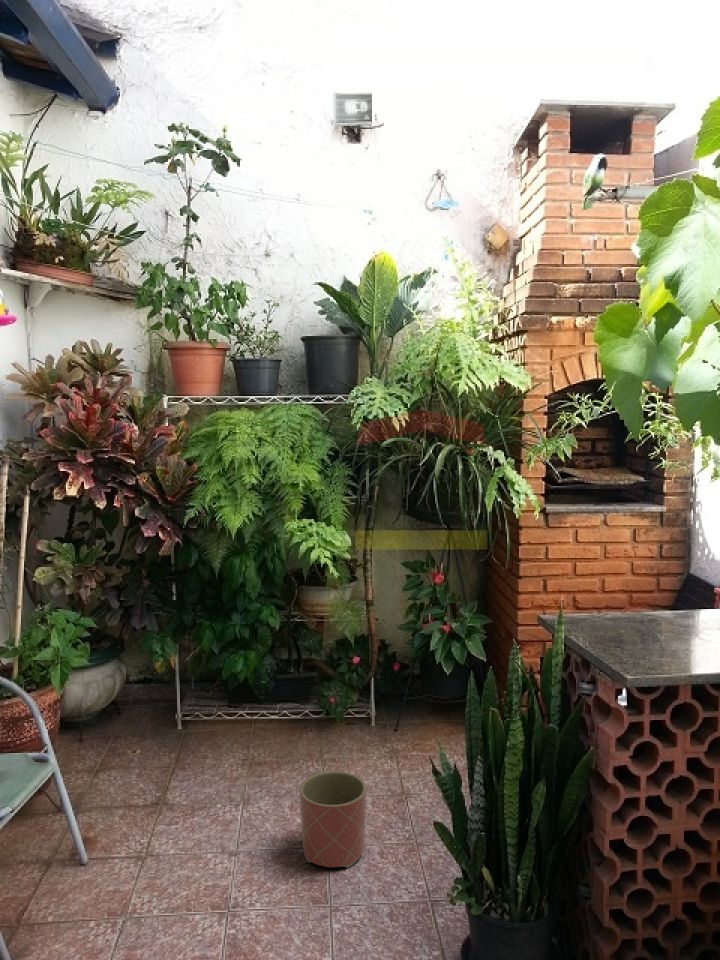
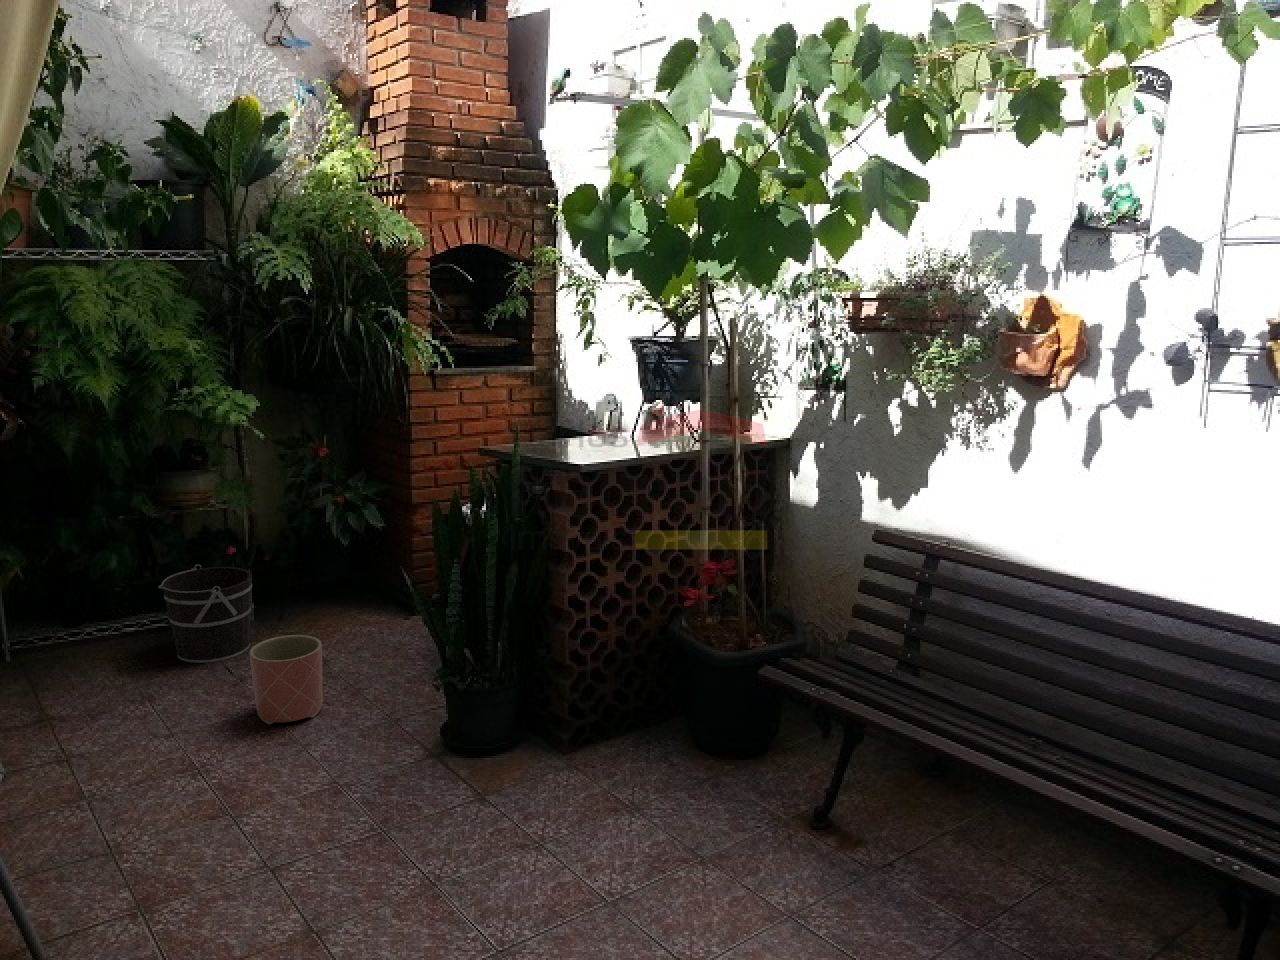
bucket: none [274,669,351,766] -> present [158,565,252,663]

